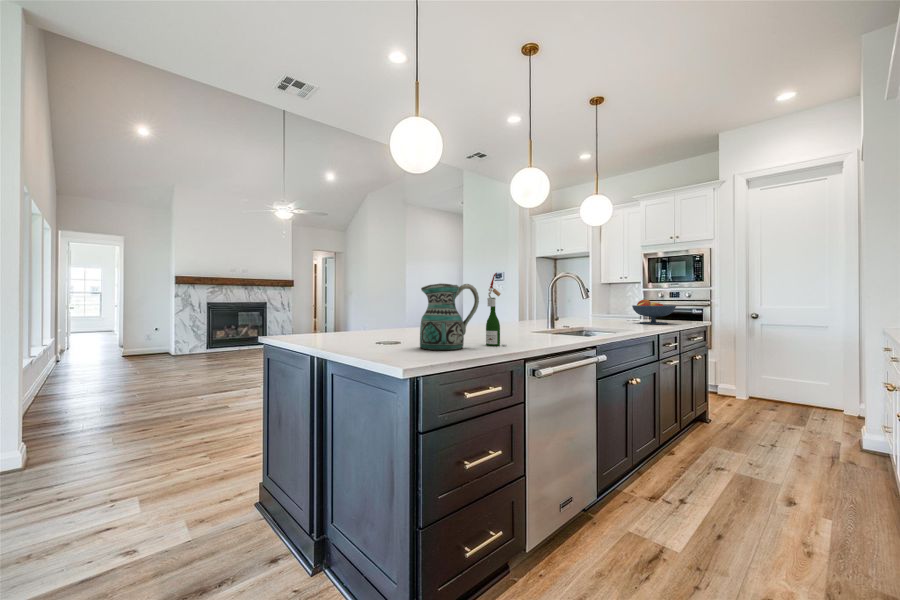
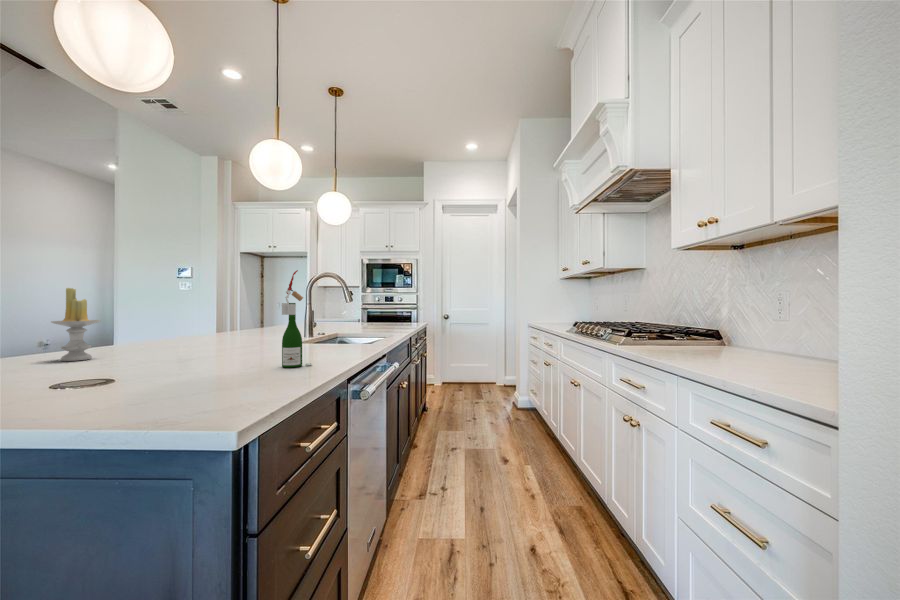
ceramic pitcher: present [420,283,479,350] -> none [186,282,281,386]
candle: none [390,289,411,332] -> present [51,288,101,361]
fruit bowl: present [632,299,676,324] -> none [371,303,408,327]

